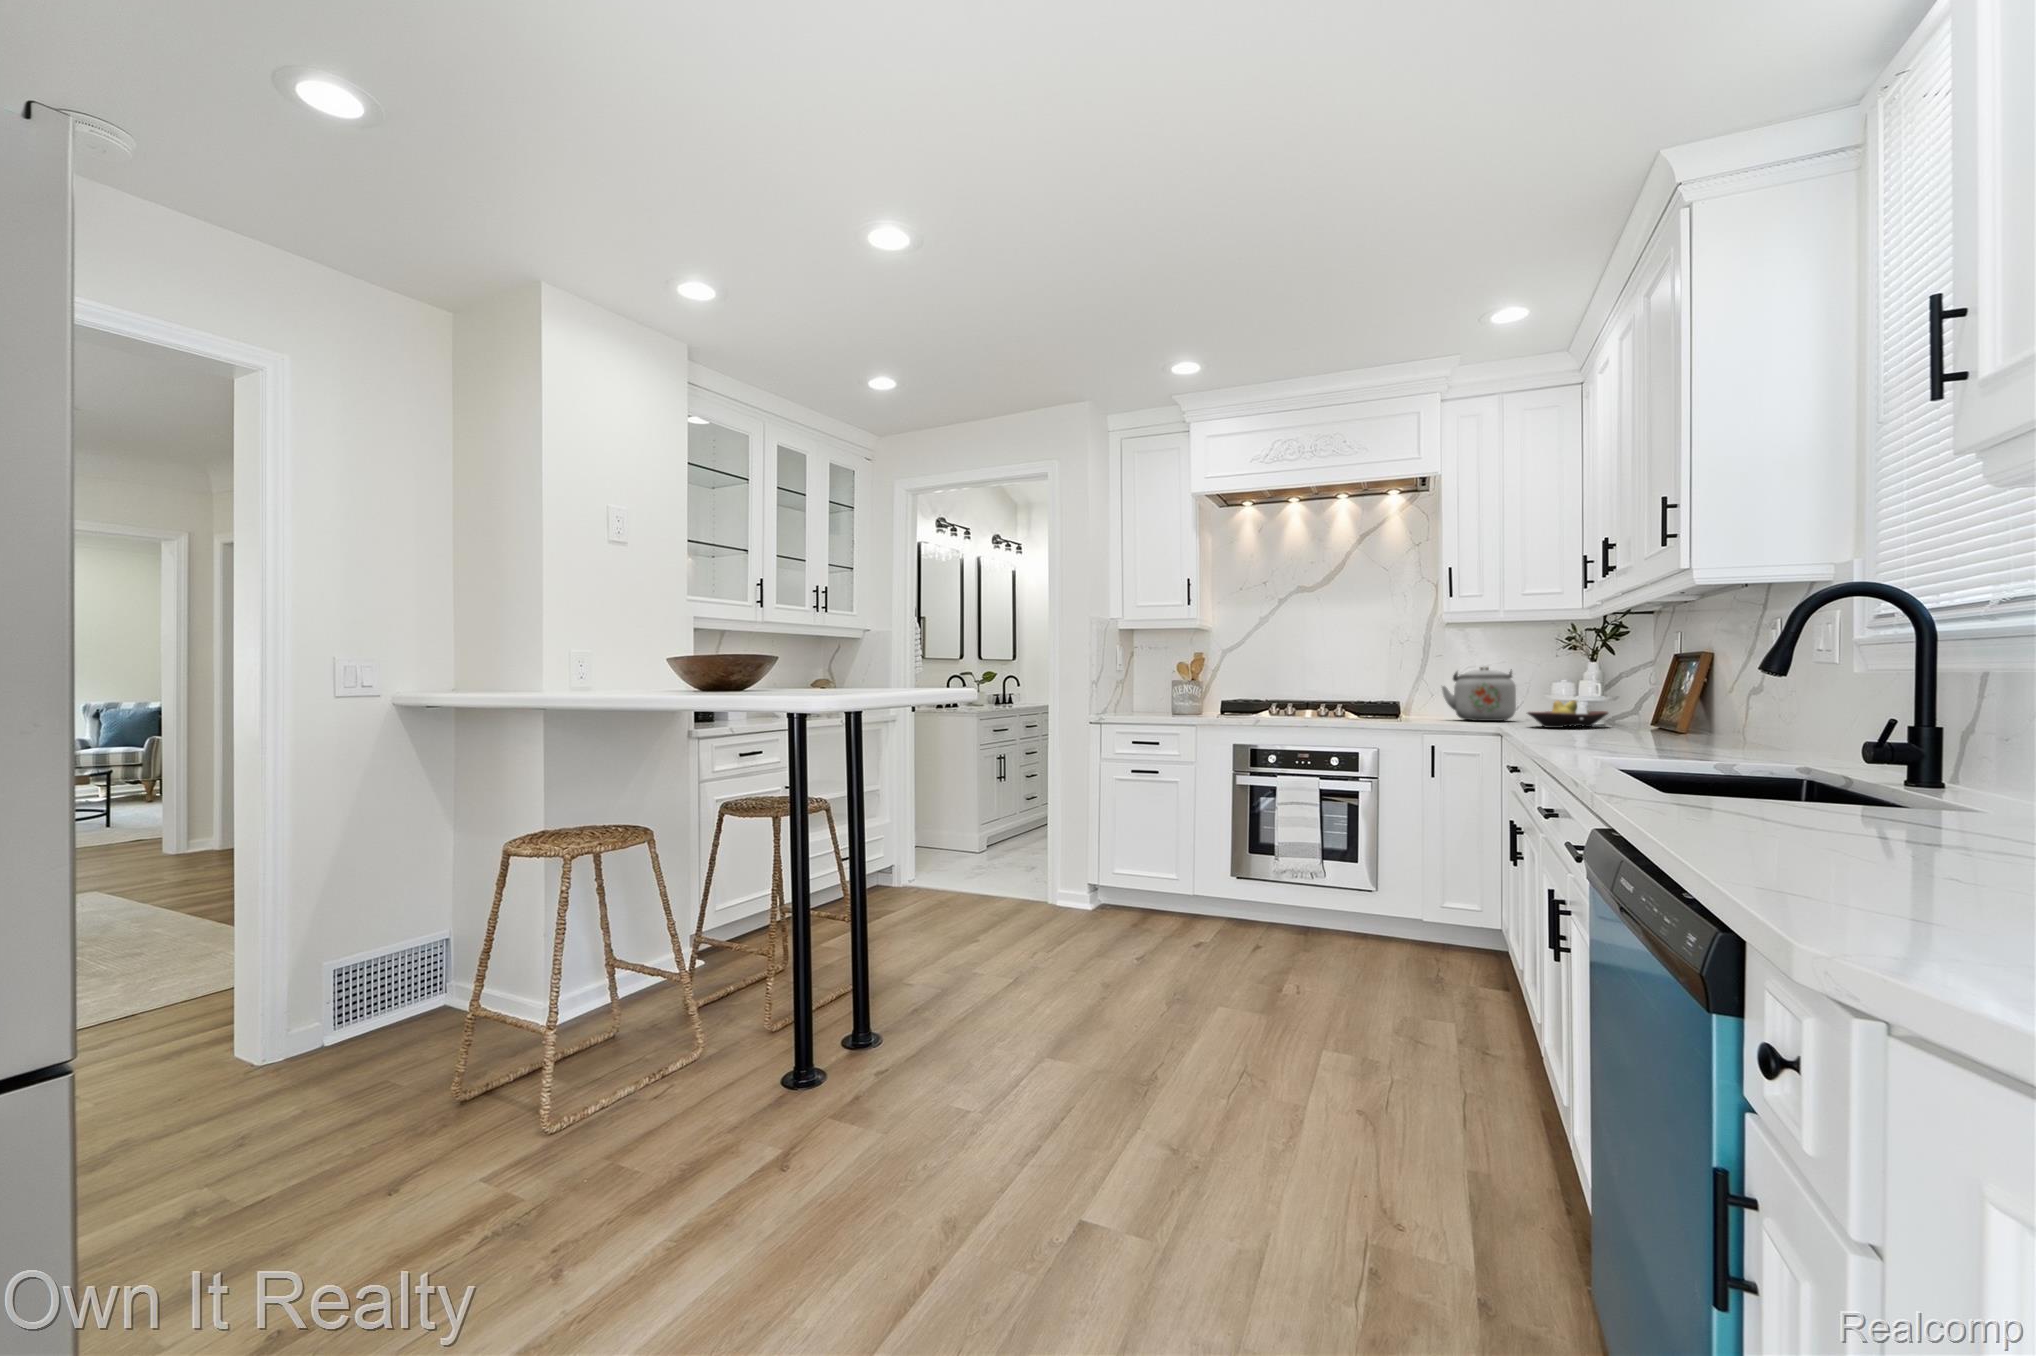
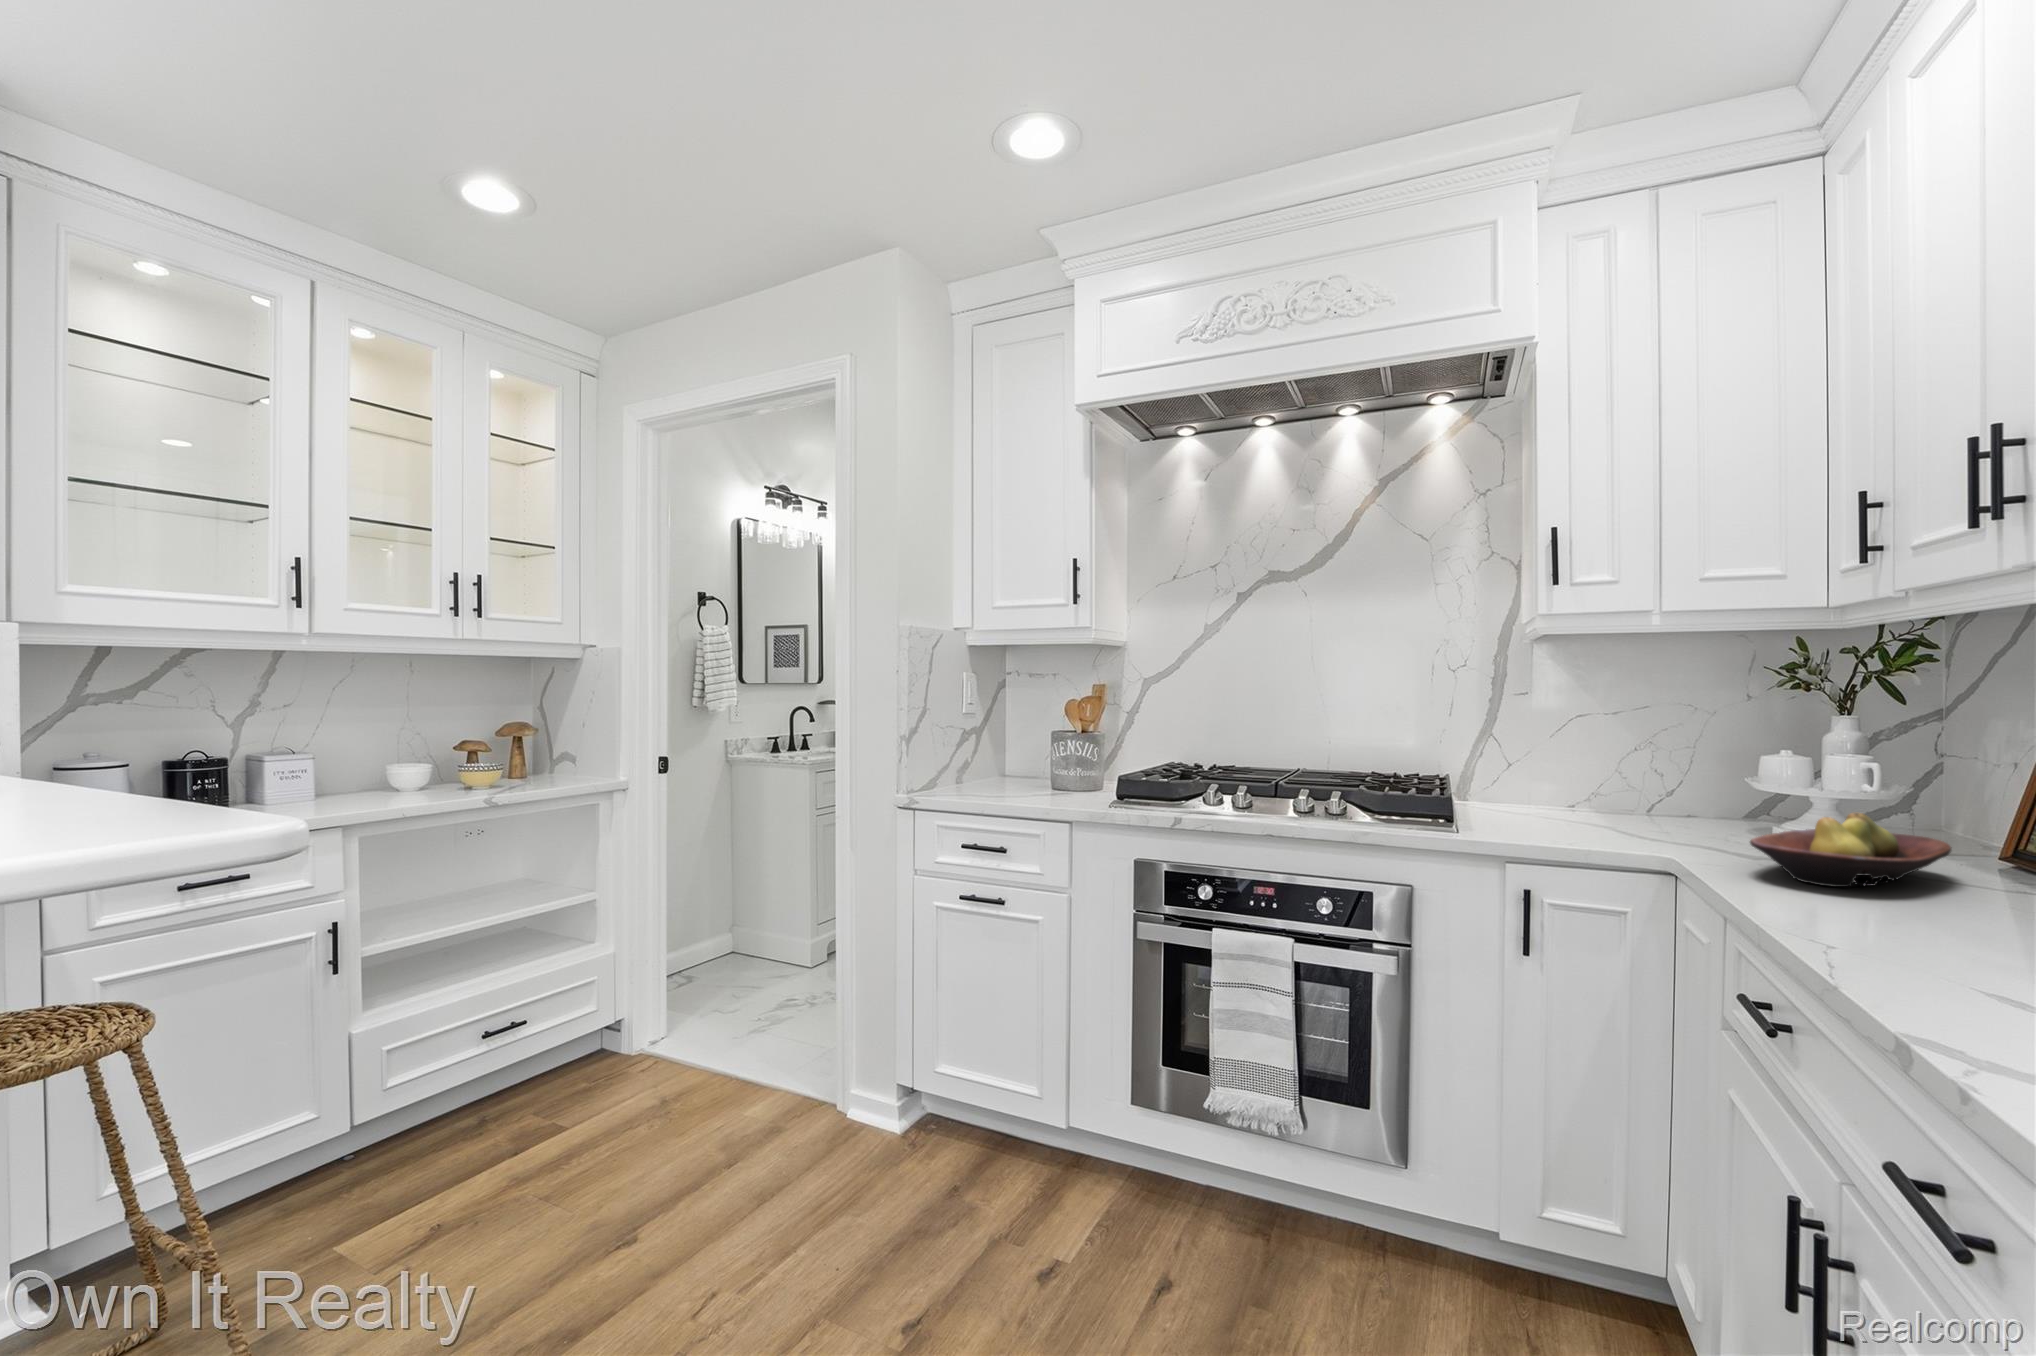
kettle: present [1442,666,1516,721] -> none [1534,720,1691,831]

